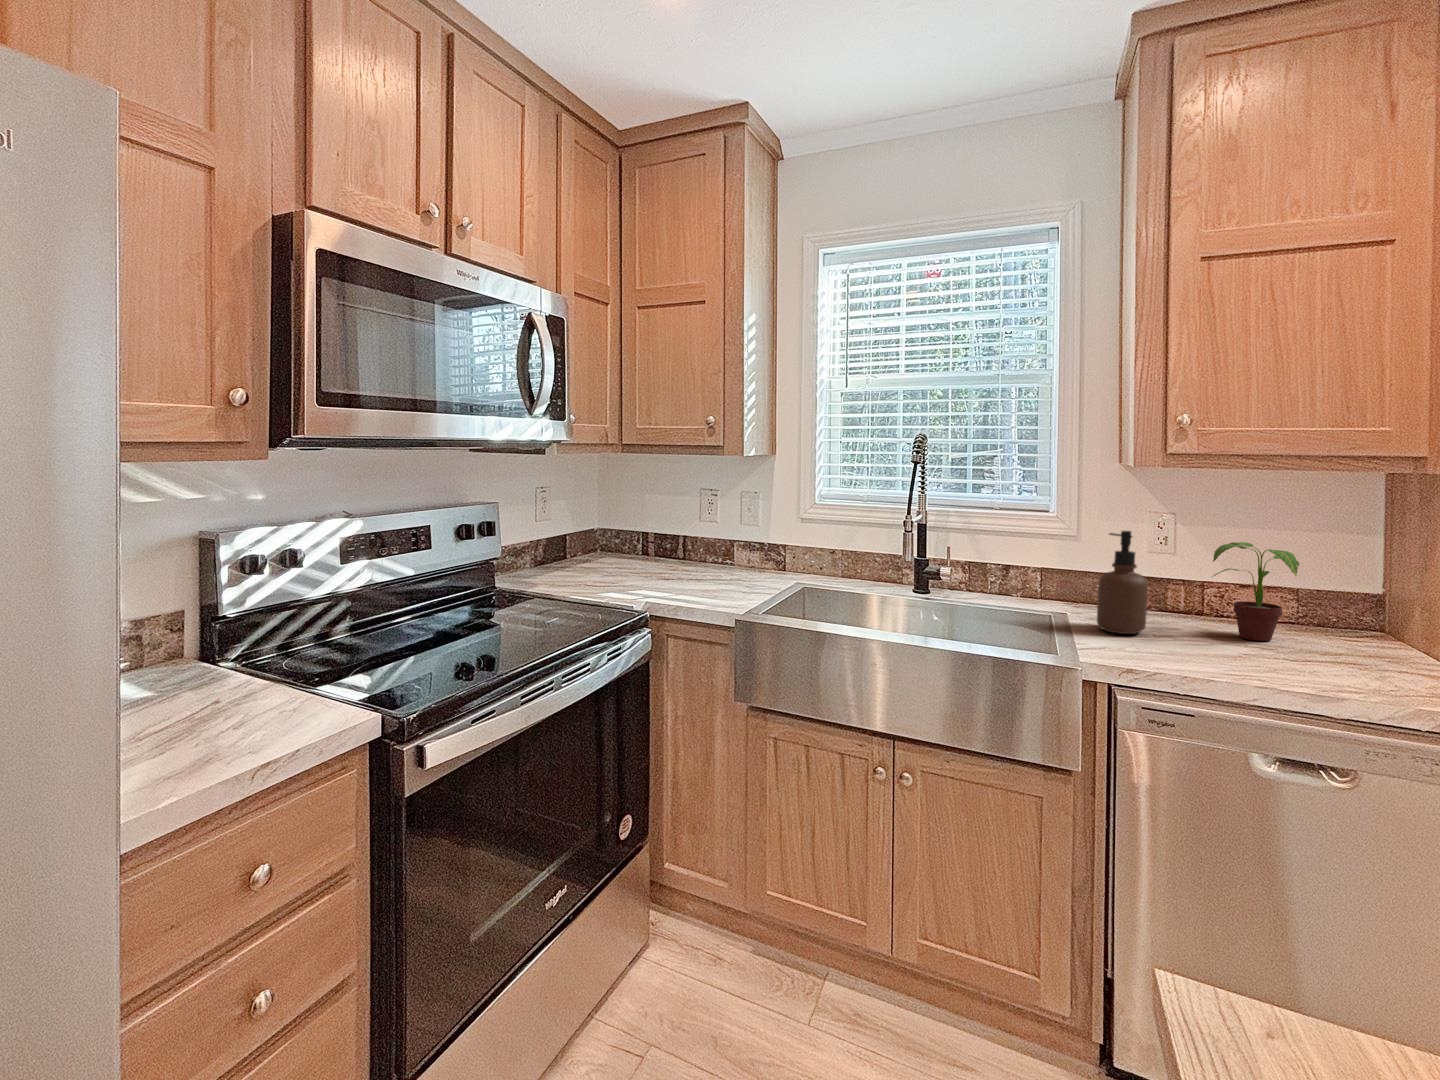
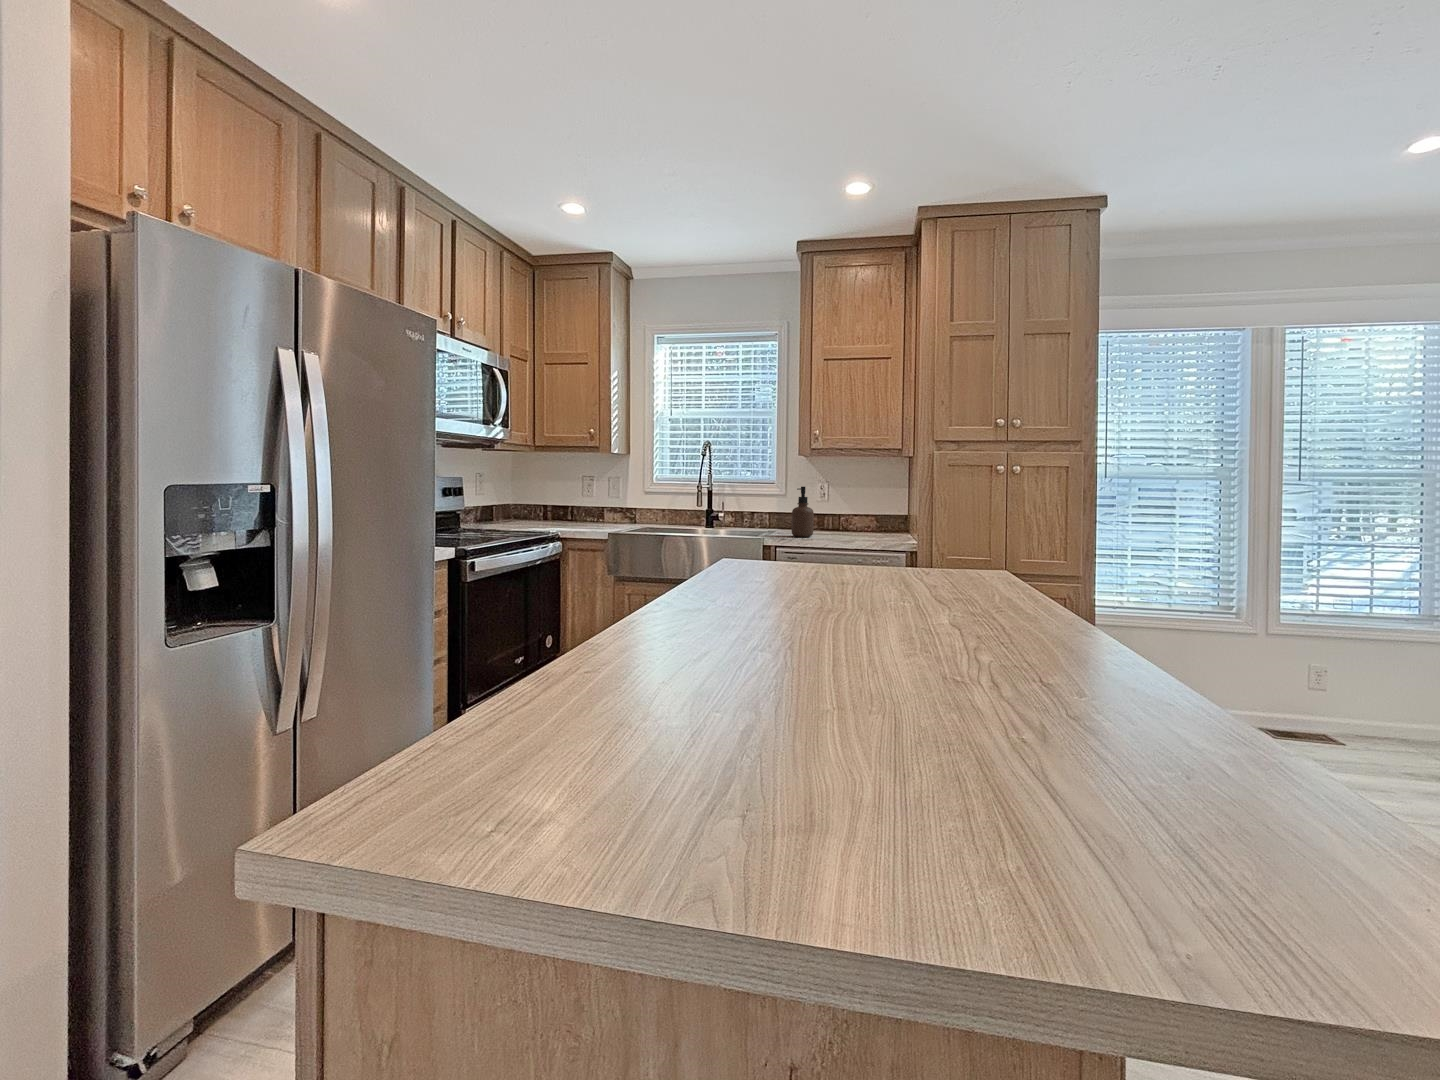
potted plant: present [1213,542,1300,641] -> none [840,492,881,538]

